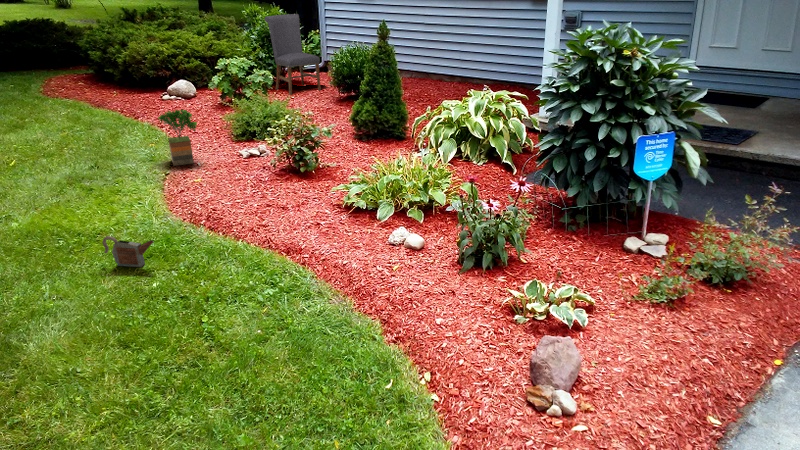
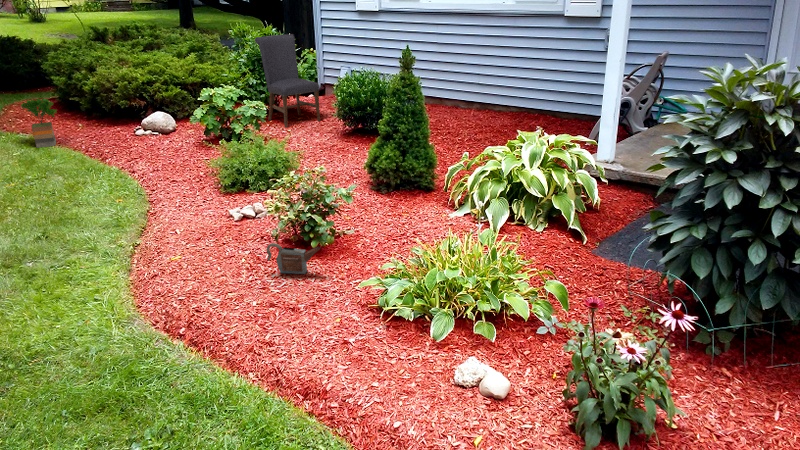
potted tree: present [158,109,197,166] -> present [21,99,56,147]
watering can: present [103,236,154,267] -> present [266,243,321,274]

